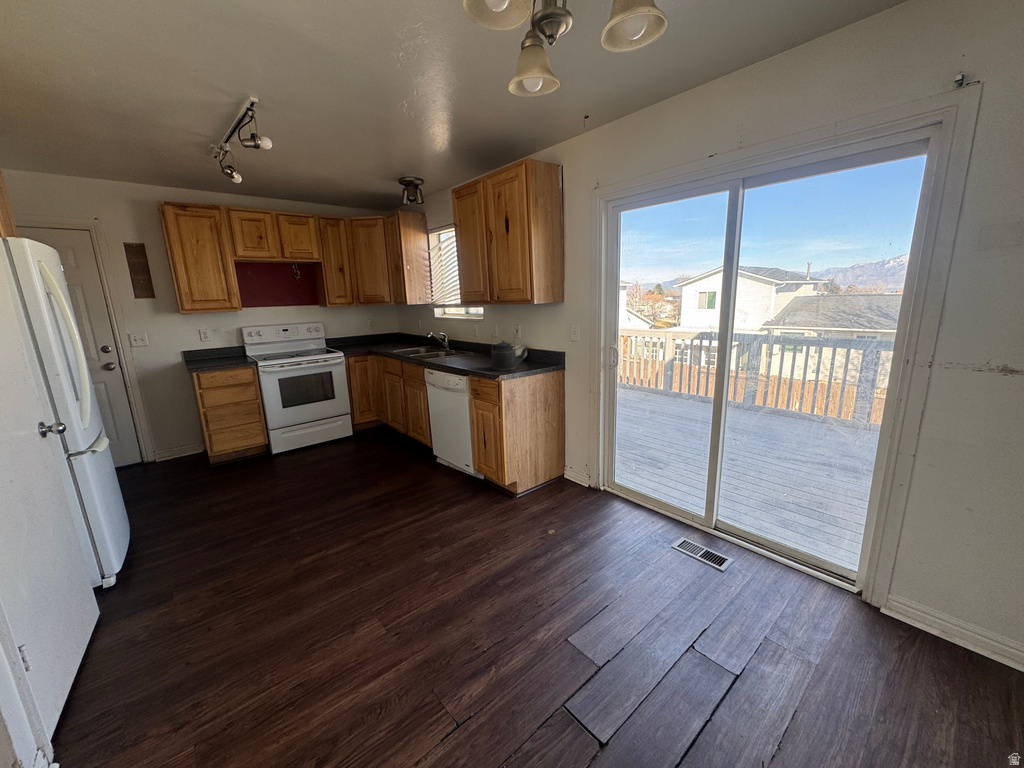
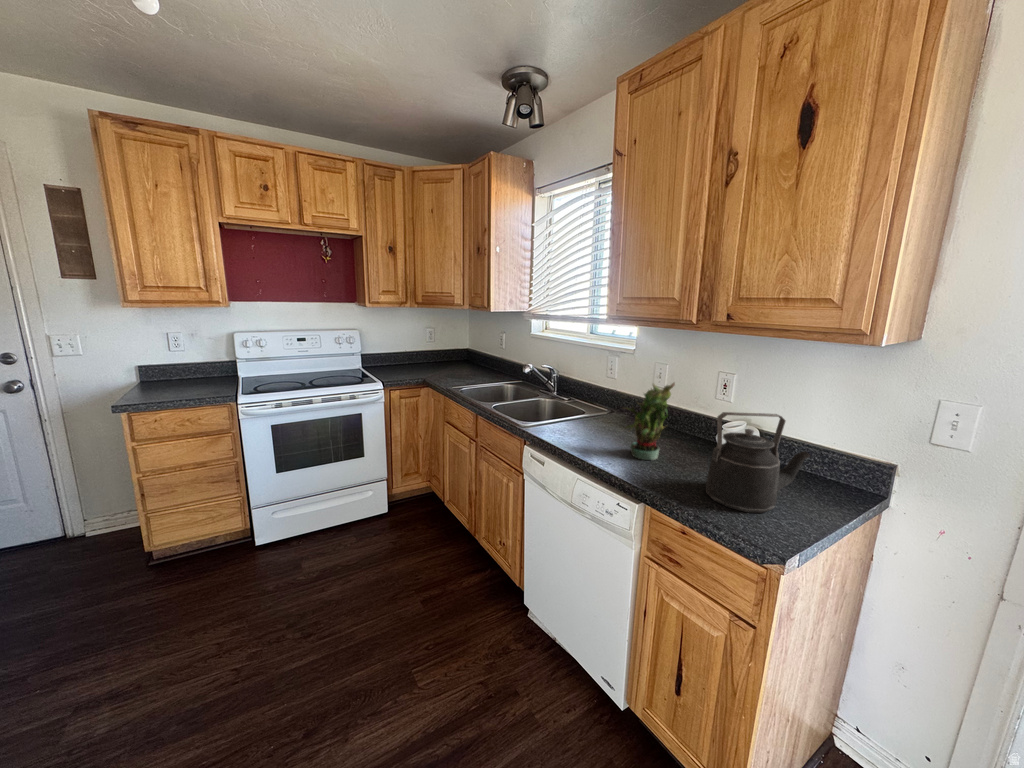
potted plant: none [464,327,486,364] -> present [623,383,675,460]

